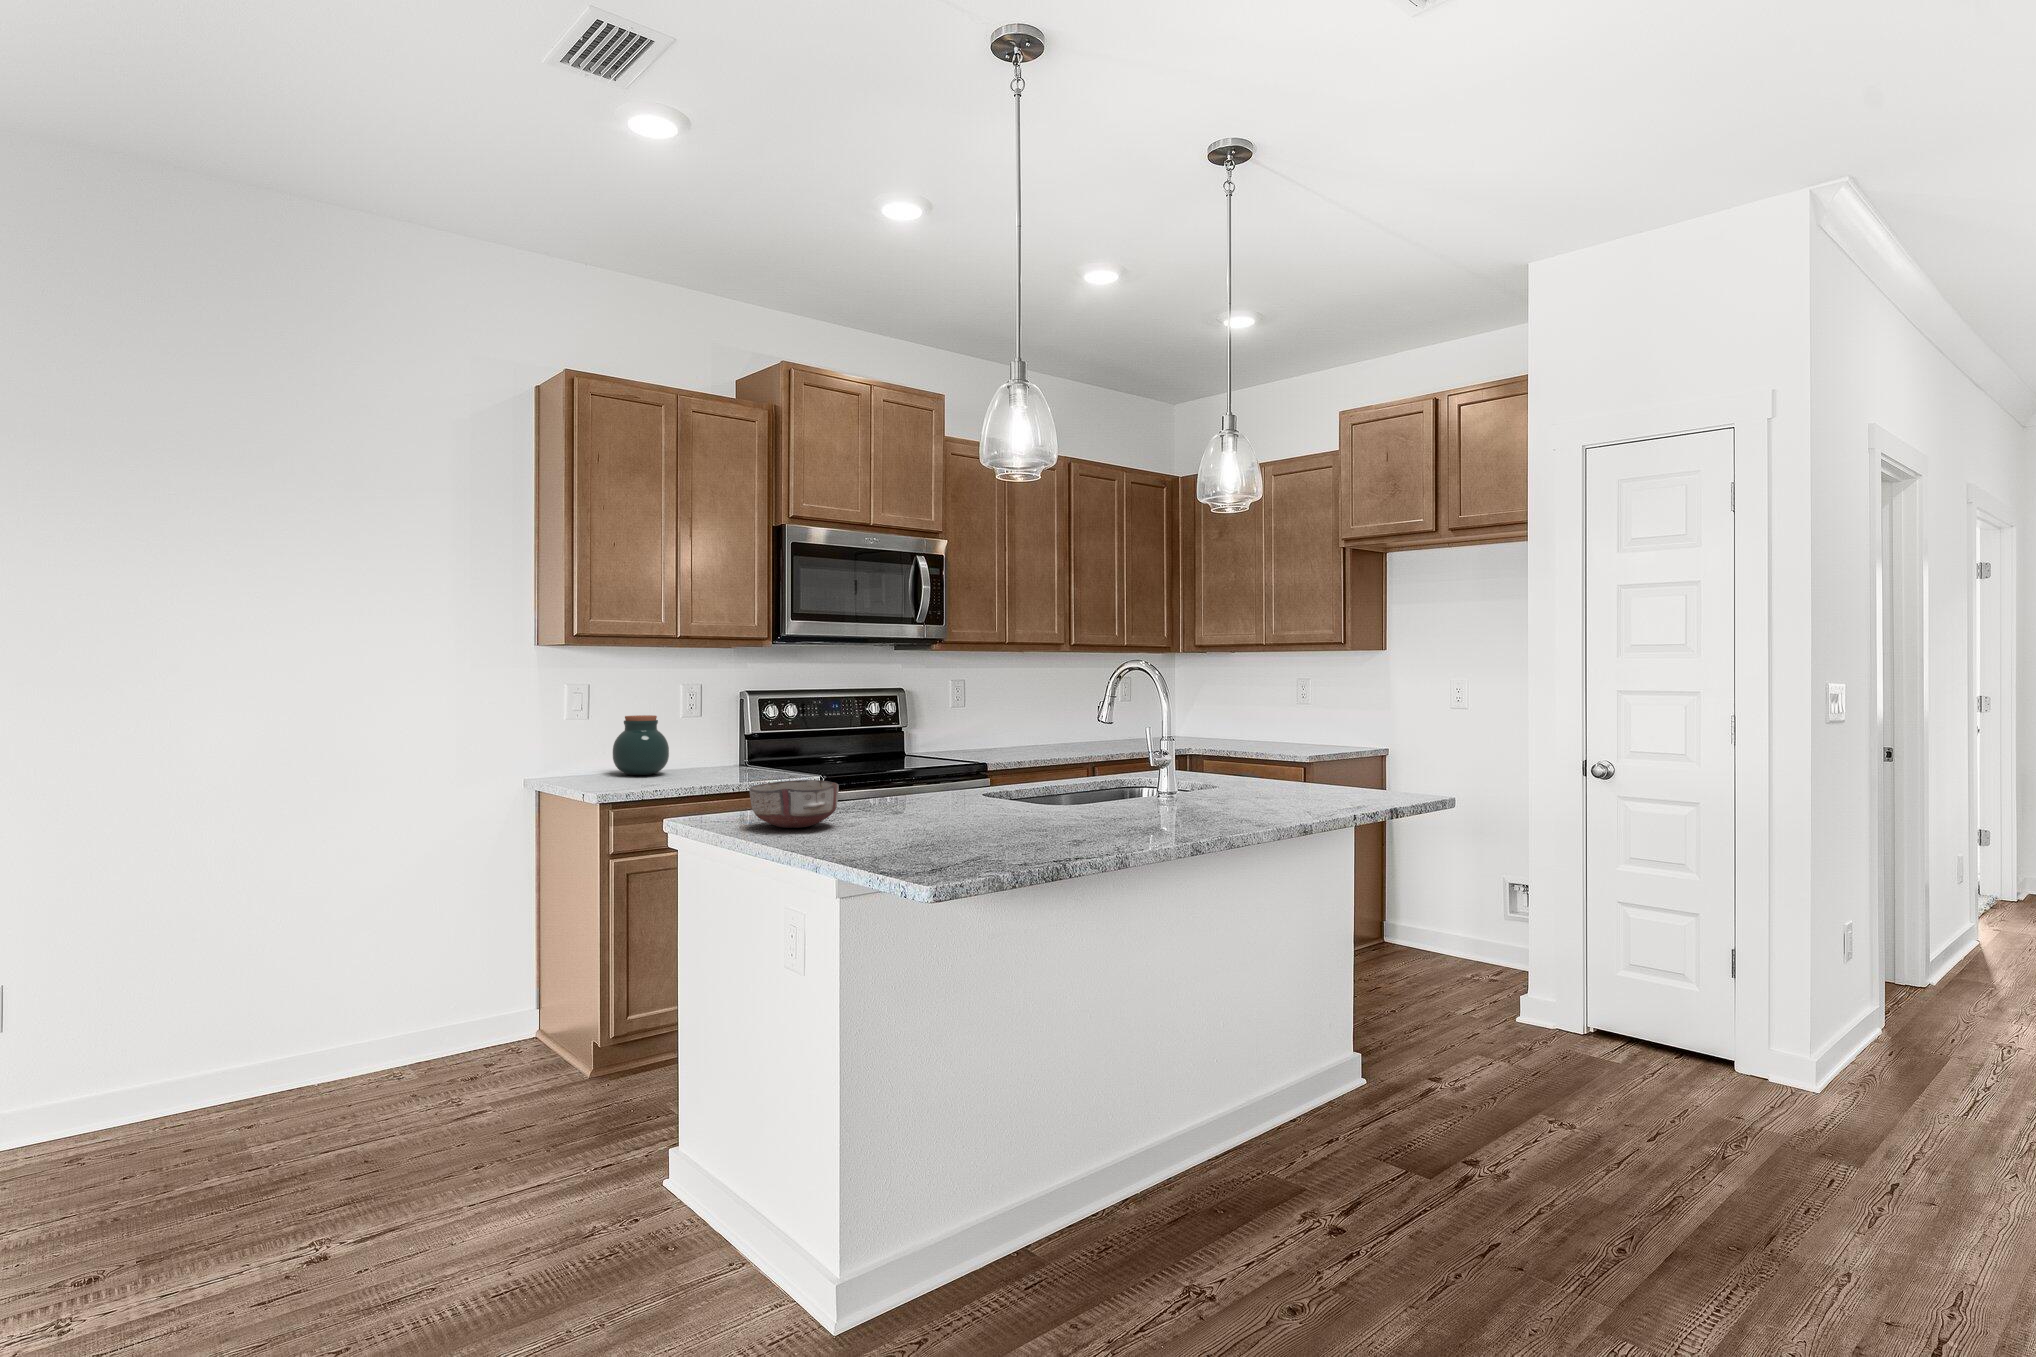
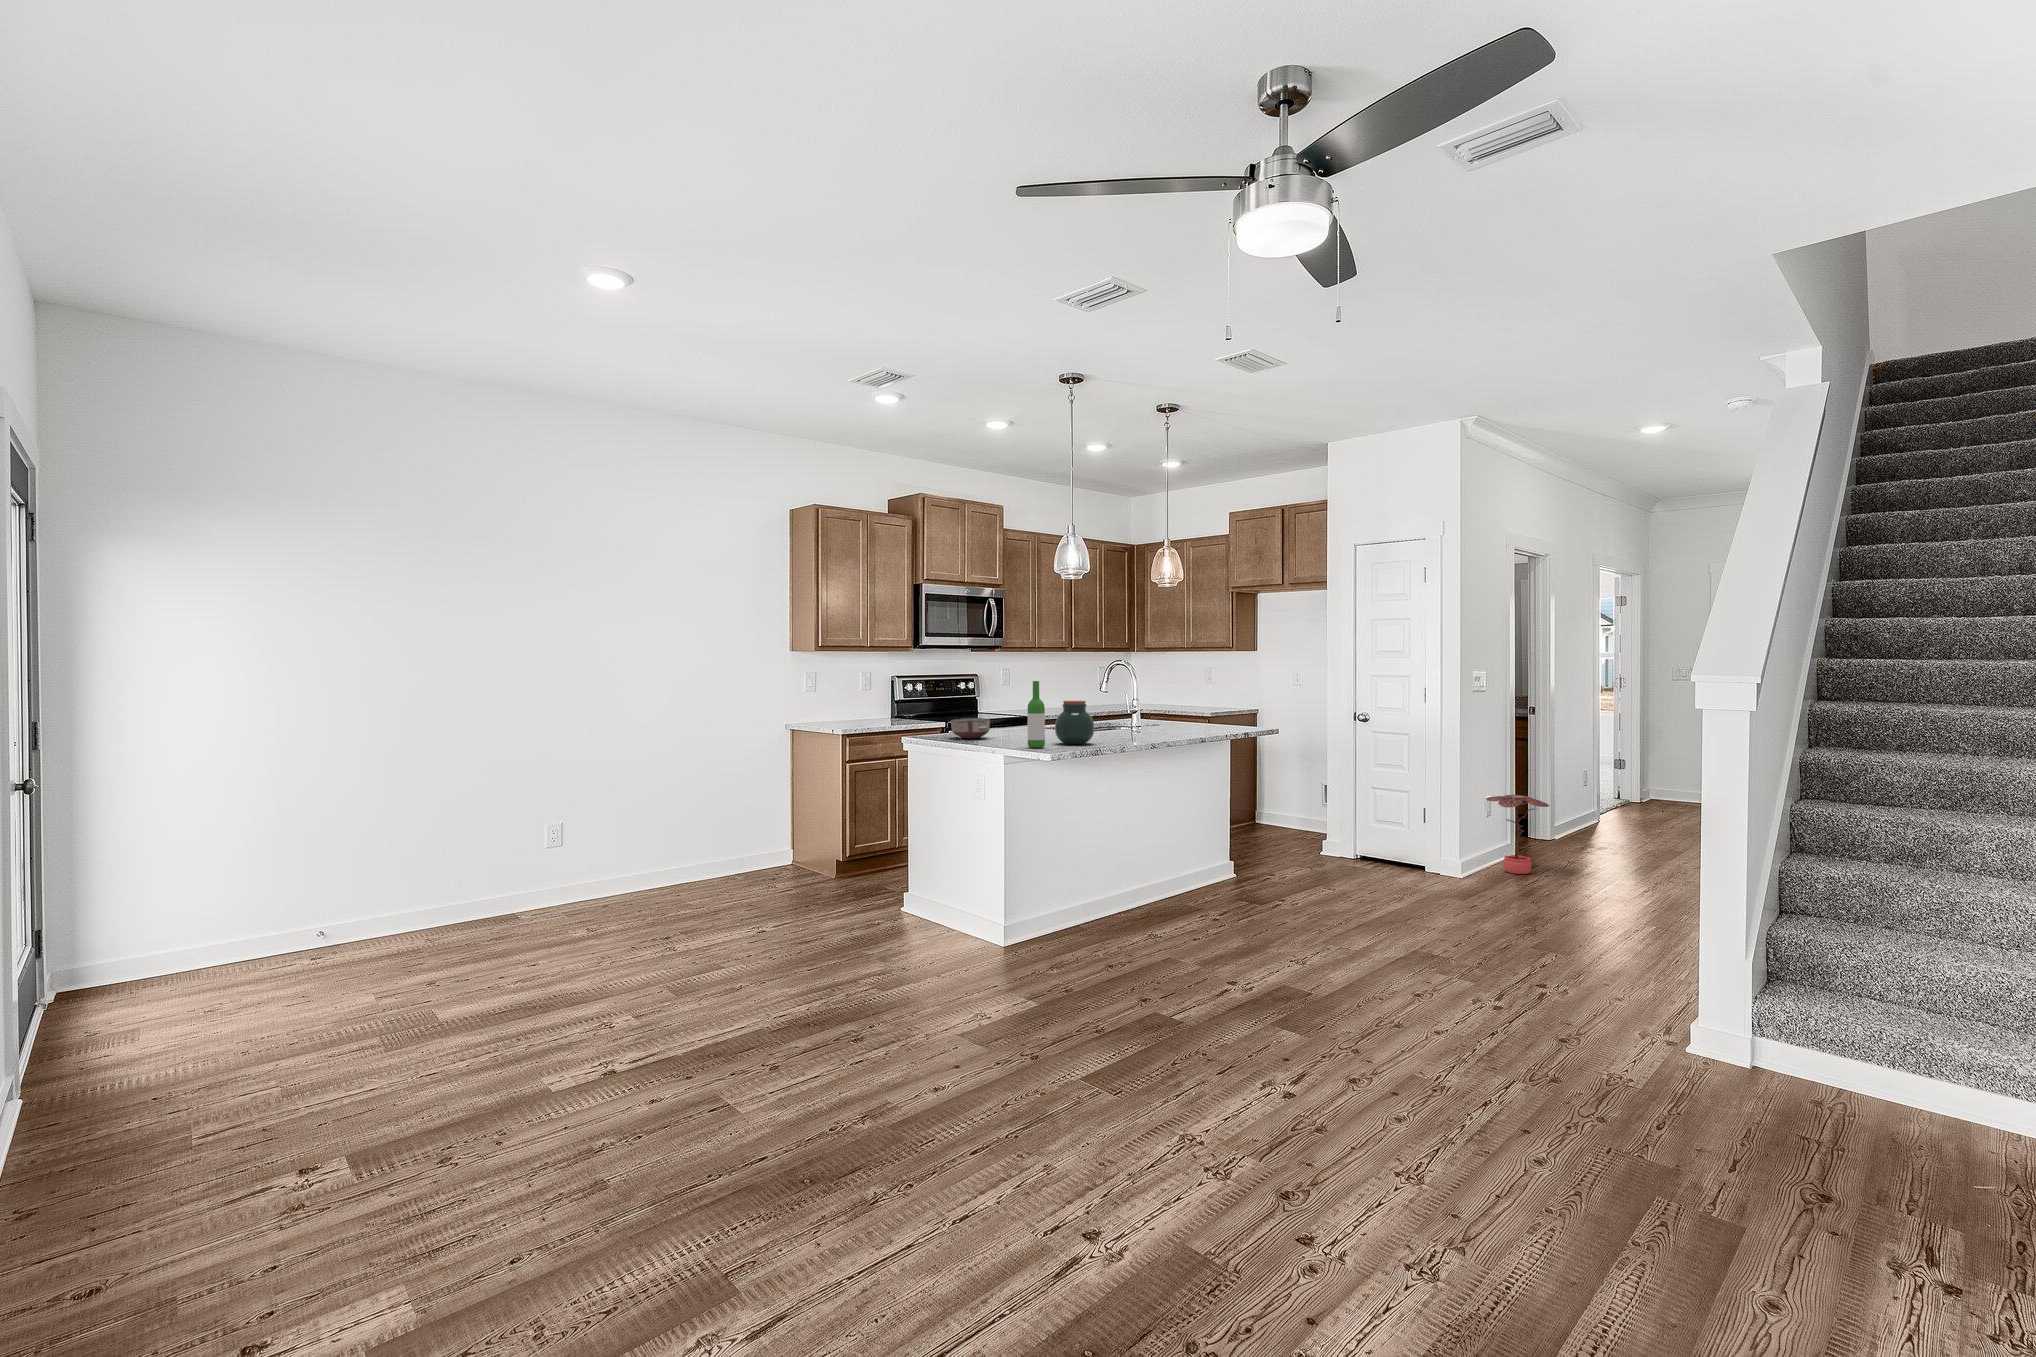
wine bottle: none [890,701,932,864] -> present [1028,681,1045,748]
jar: present [613,715,669,775] -> present [1055,701,1094,744]
potted plant: none [1857,930,2005,1092] -> present [1486,795,1549,874]

